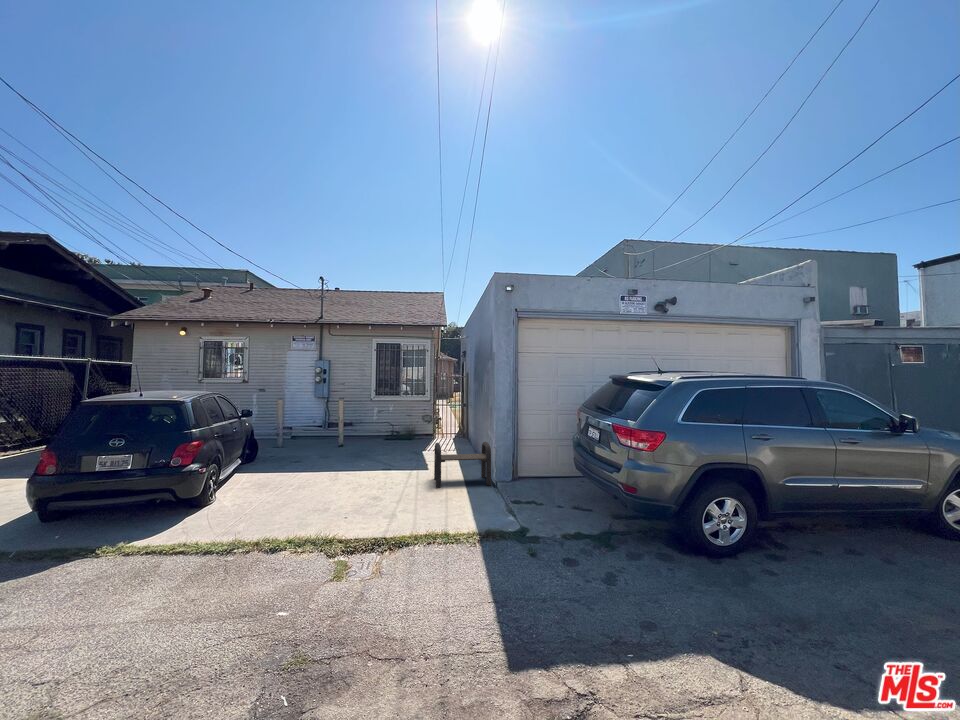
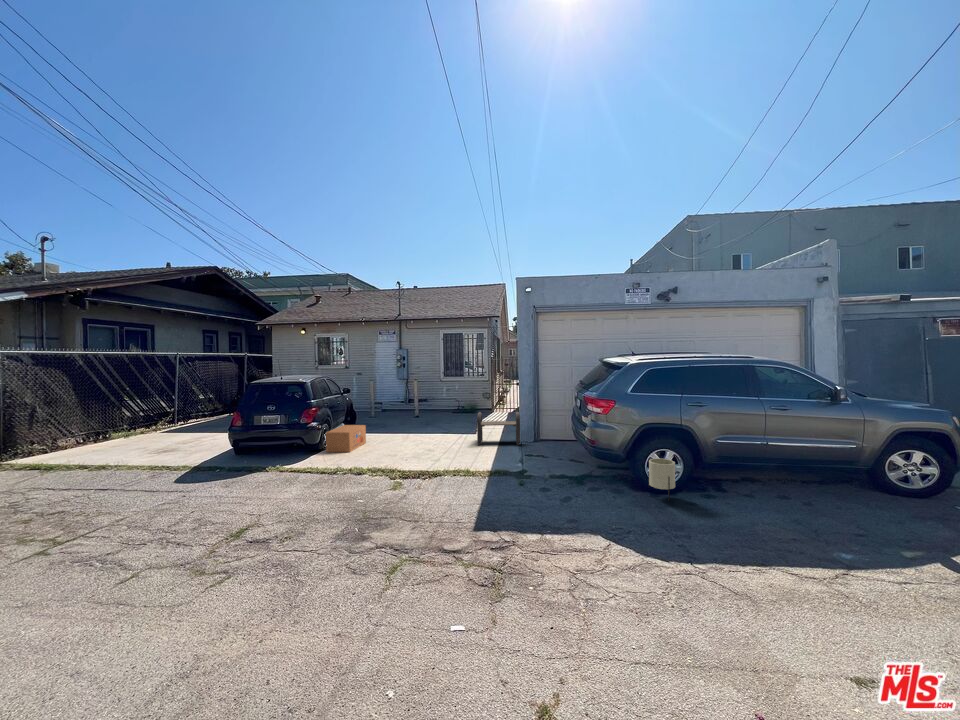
cardboard box: none [213,463,276,507] -> present [326,425,366,452]
planter: none [710,511,748,574] -> present [648,458,675,502]

